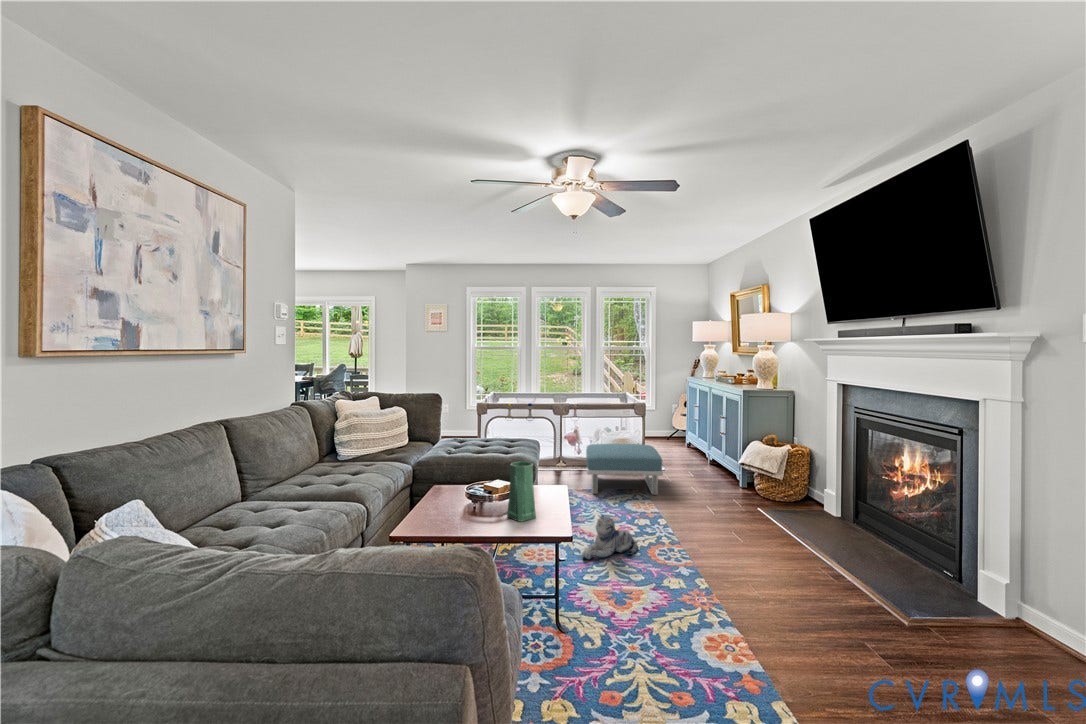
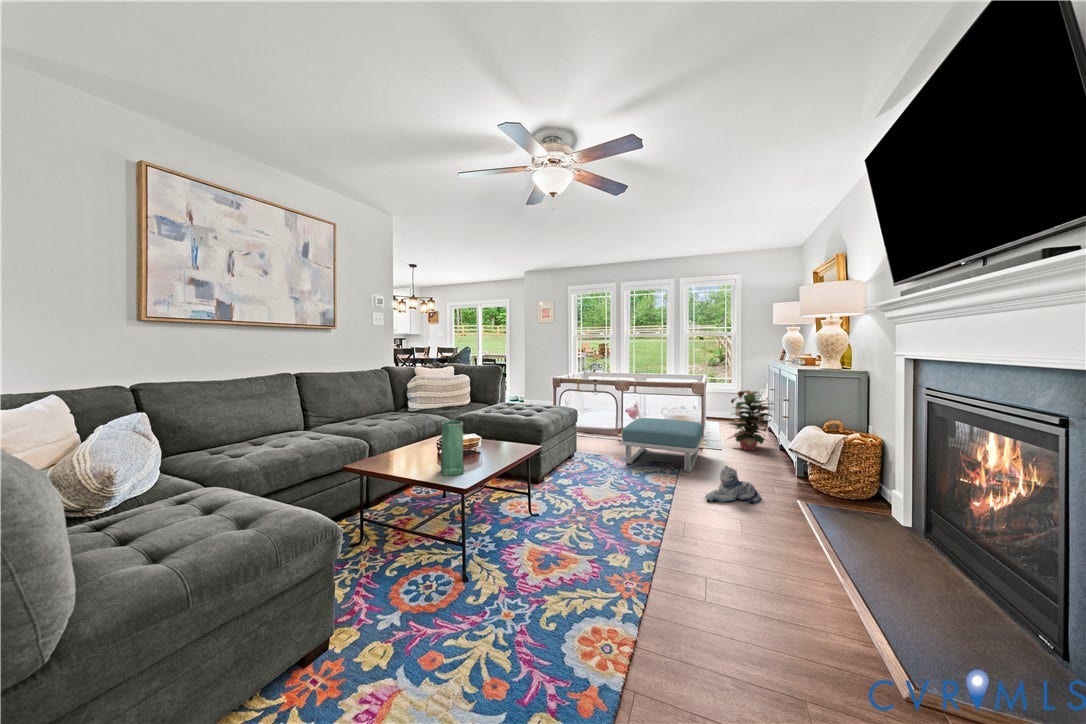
decorative plant: none [665,410,708,469] -> present [728,390,771,450]
plush toy: present [582,515,638,559] -> present [705,466,761,503]

